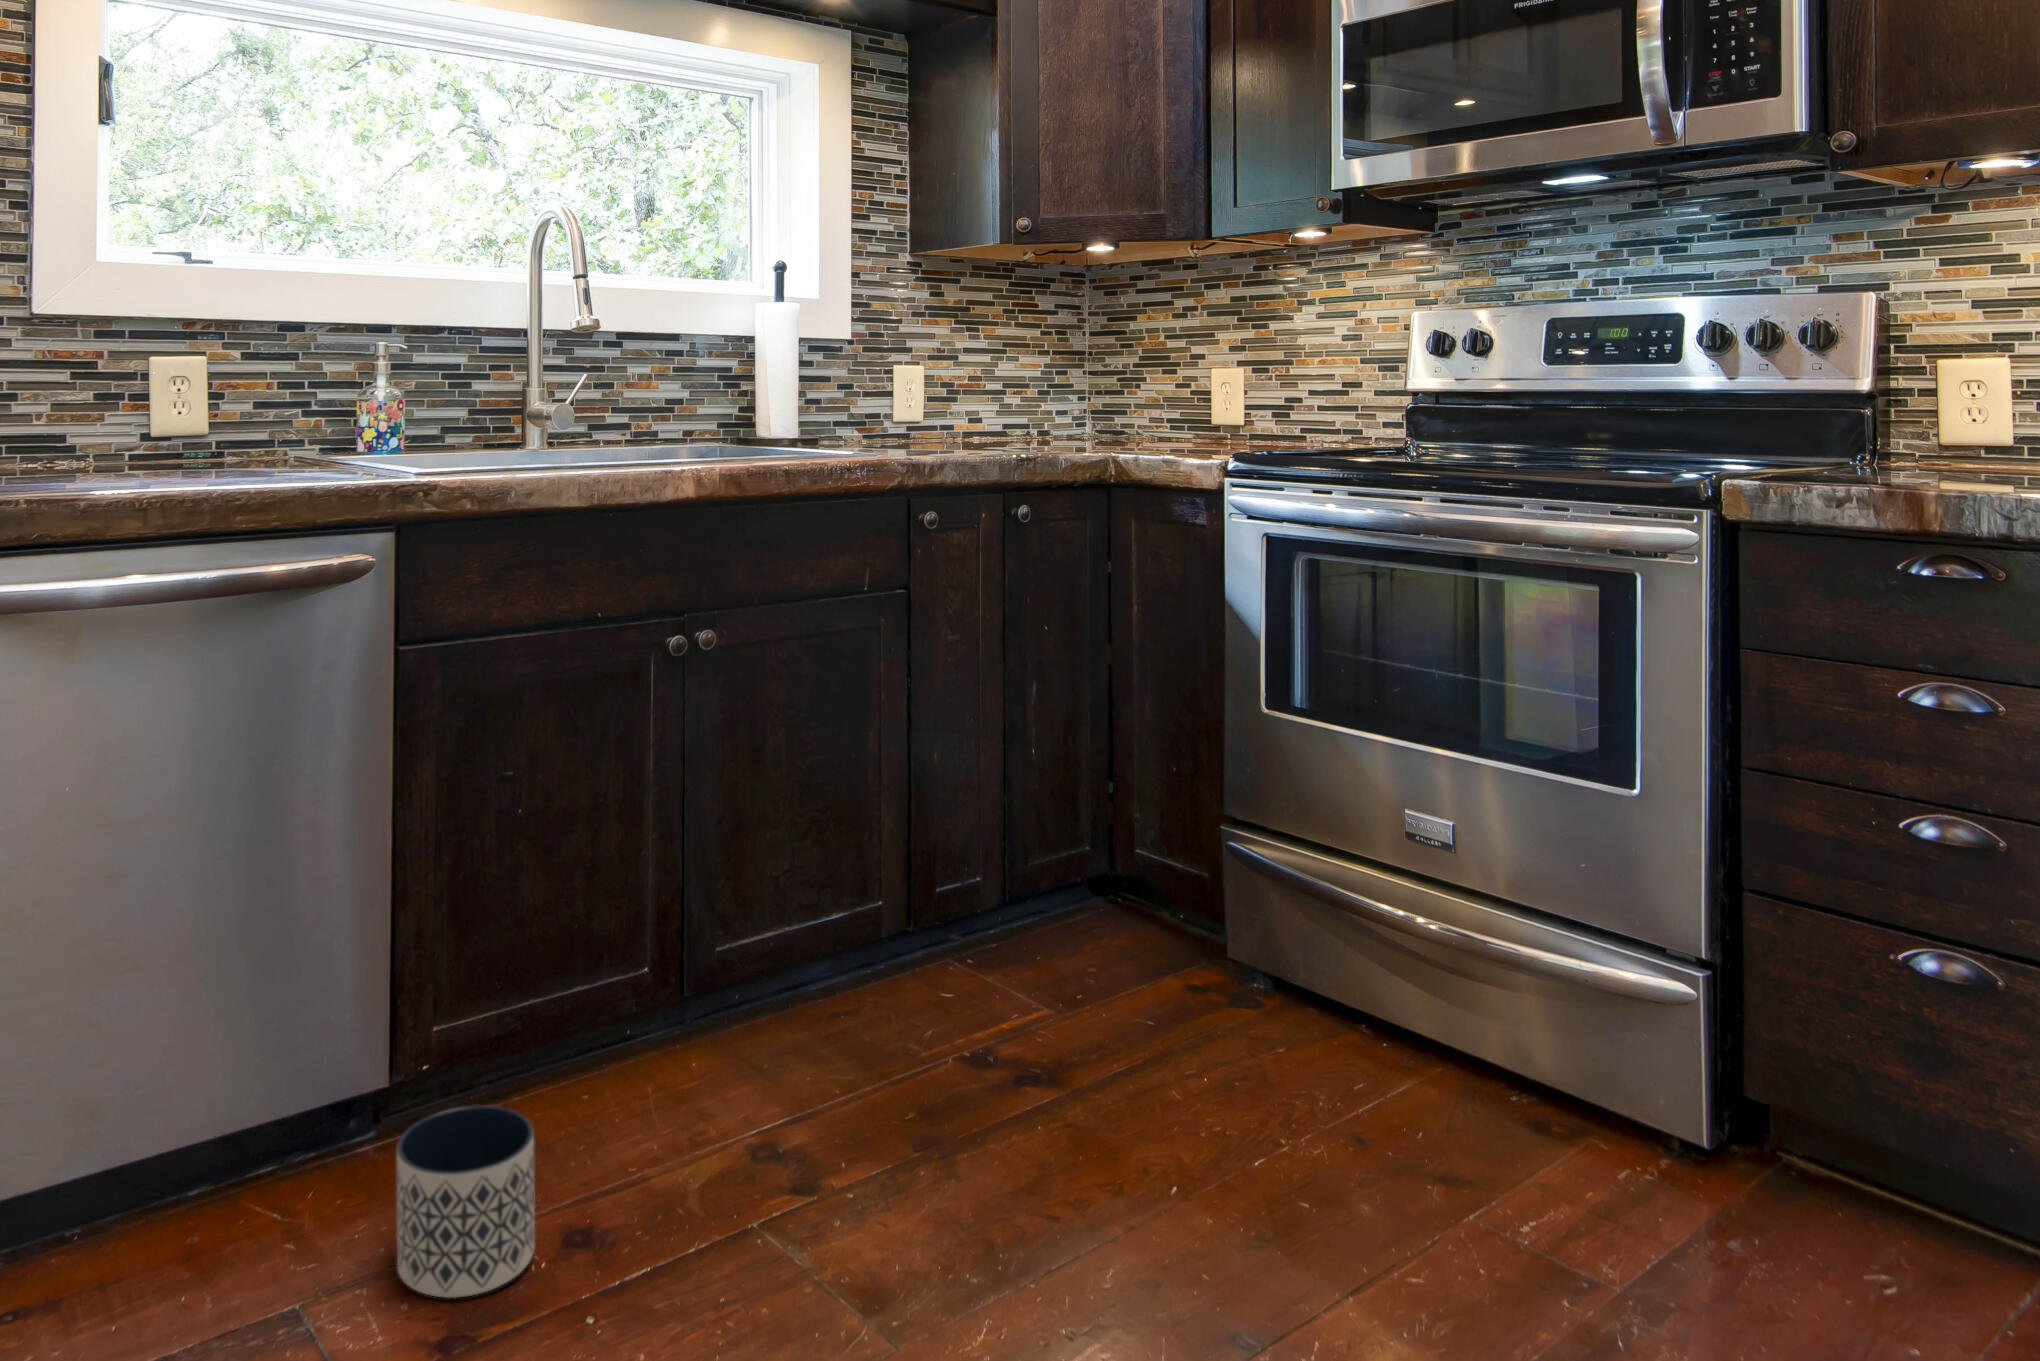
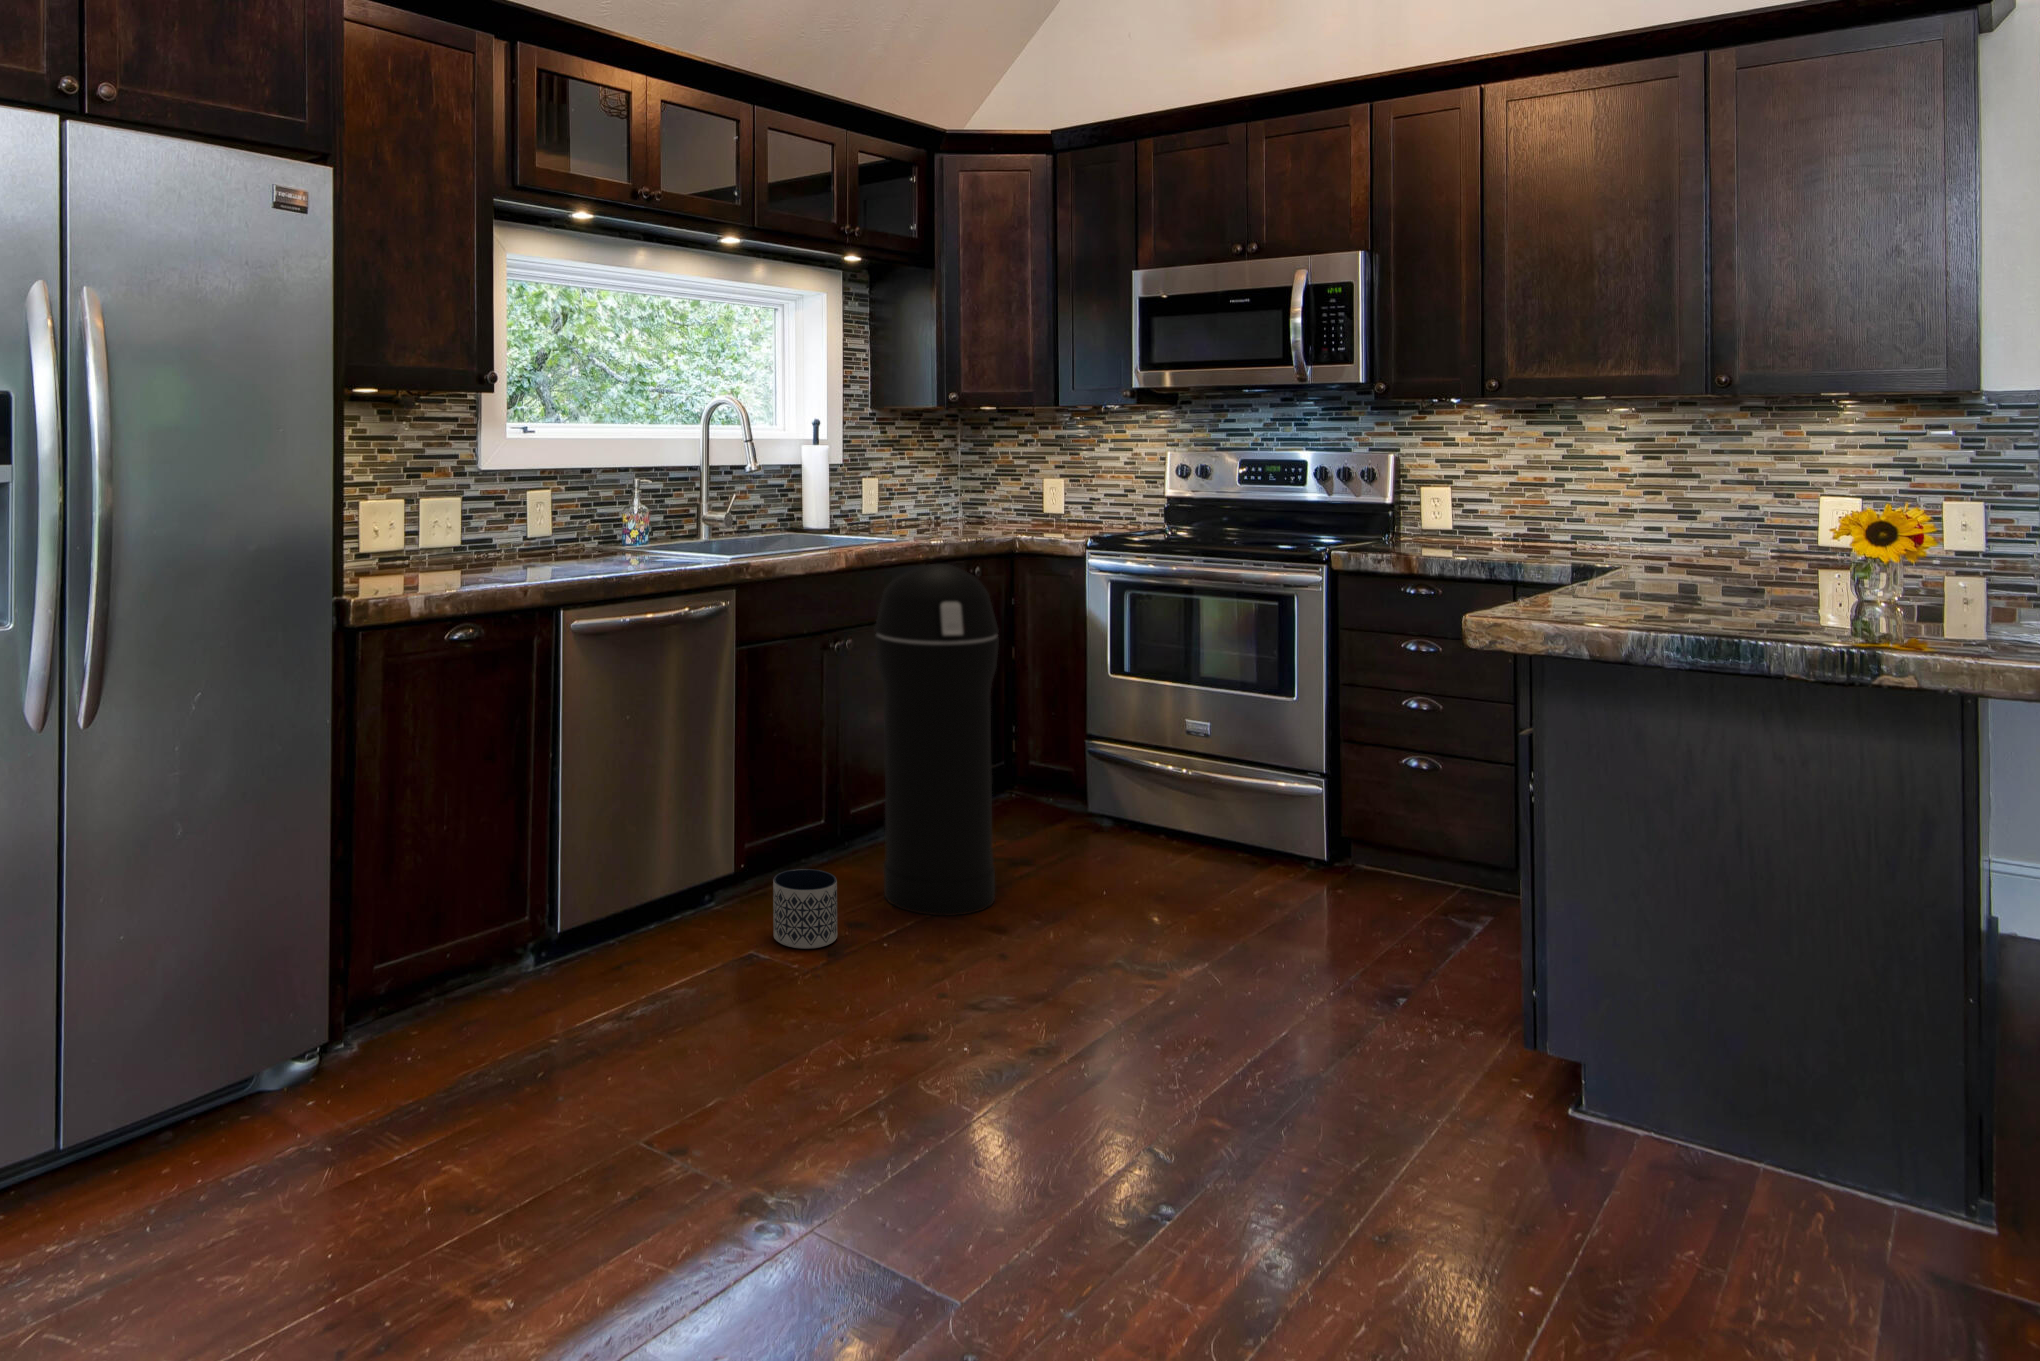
trash can: none [696,489,948,1223] -> present [875,564,999,916]

